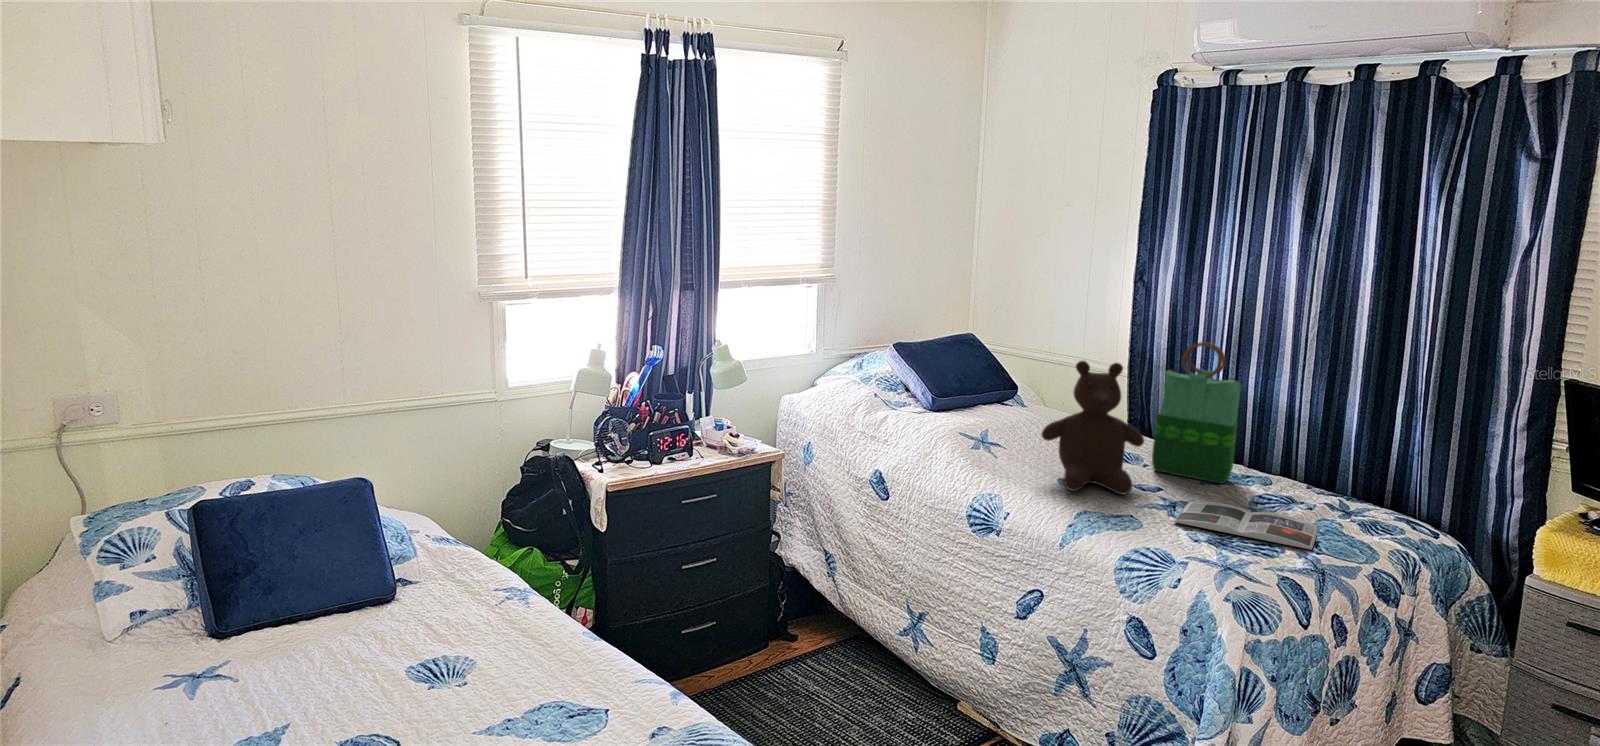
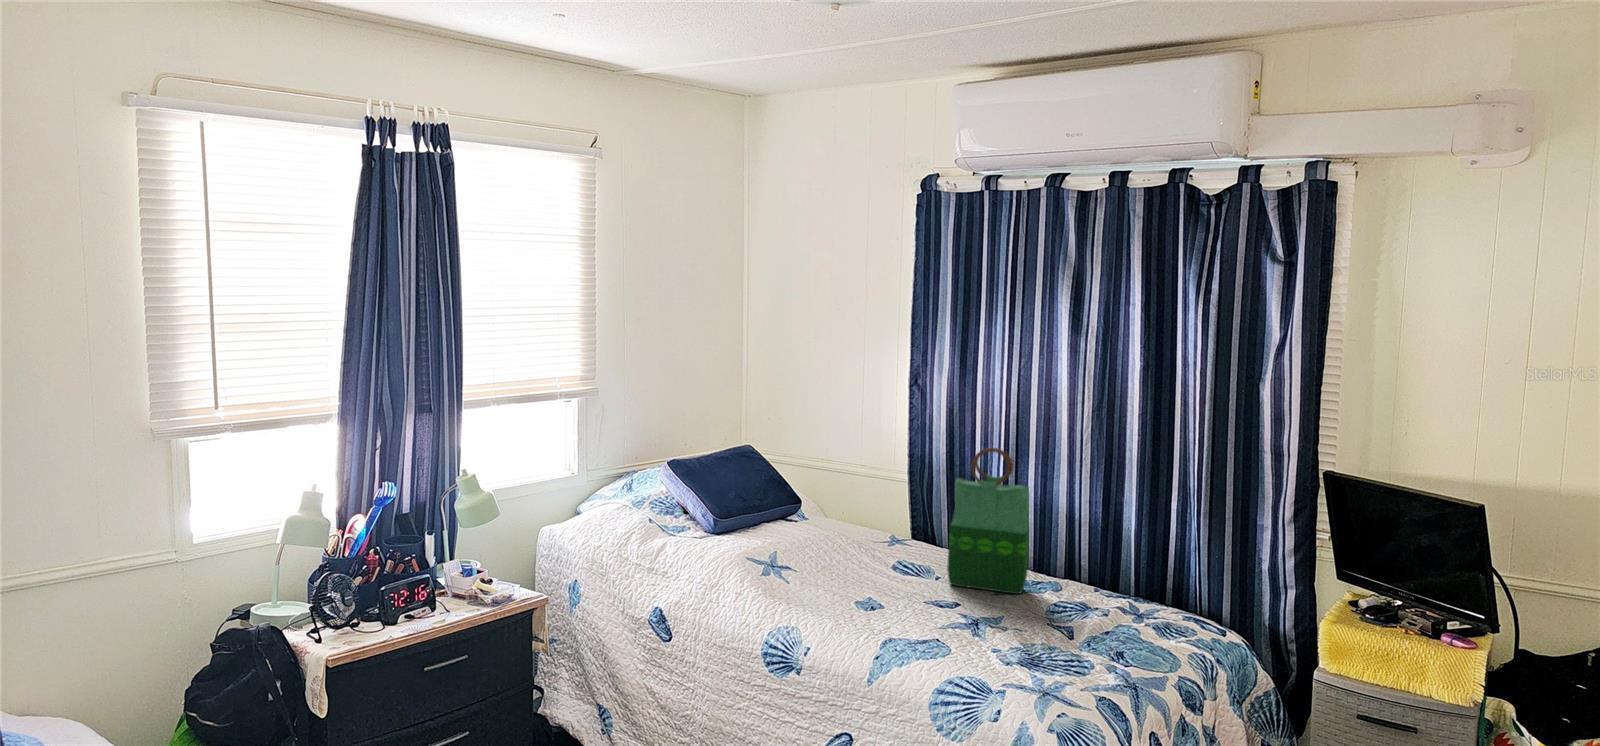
teddy bear: present [1041,361,1144,494] -> none [835,474,941,617]
magazine: present [1173,501,1318,550] -> none [981,617,1120,663]

